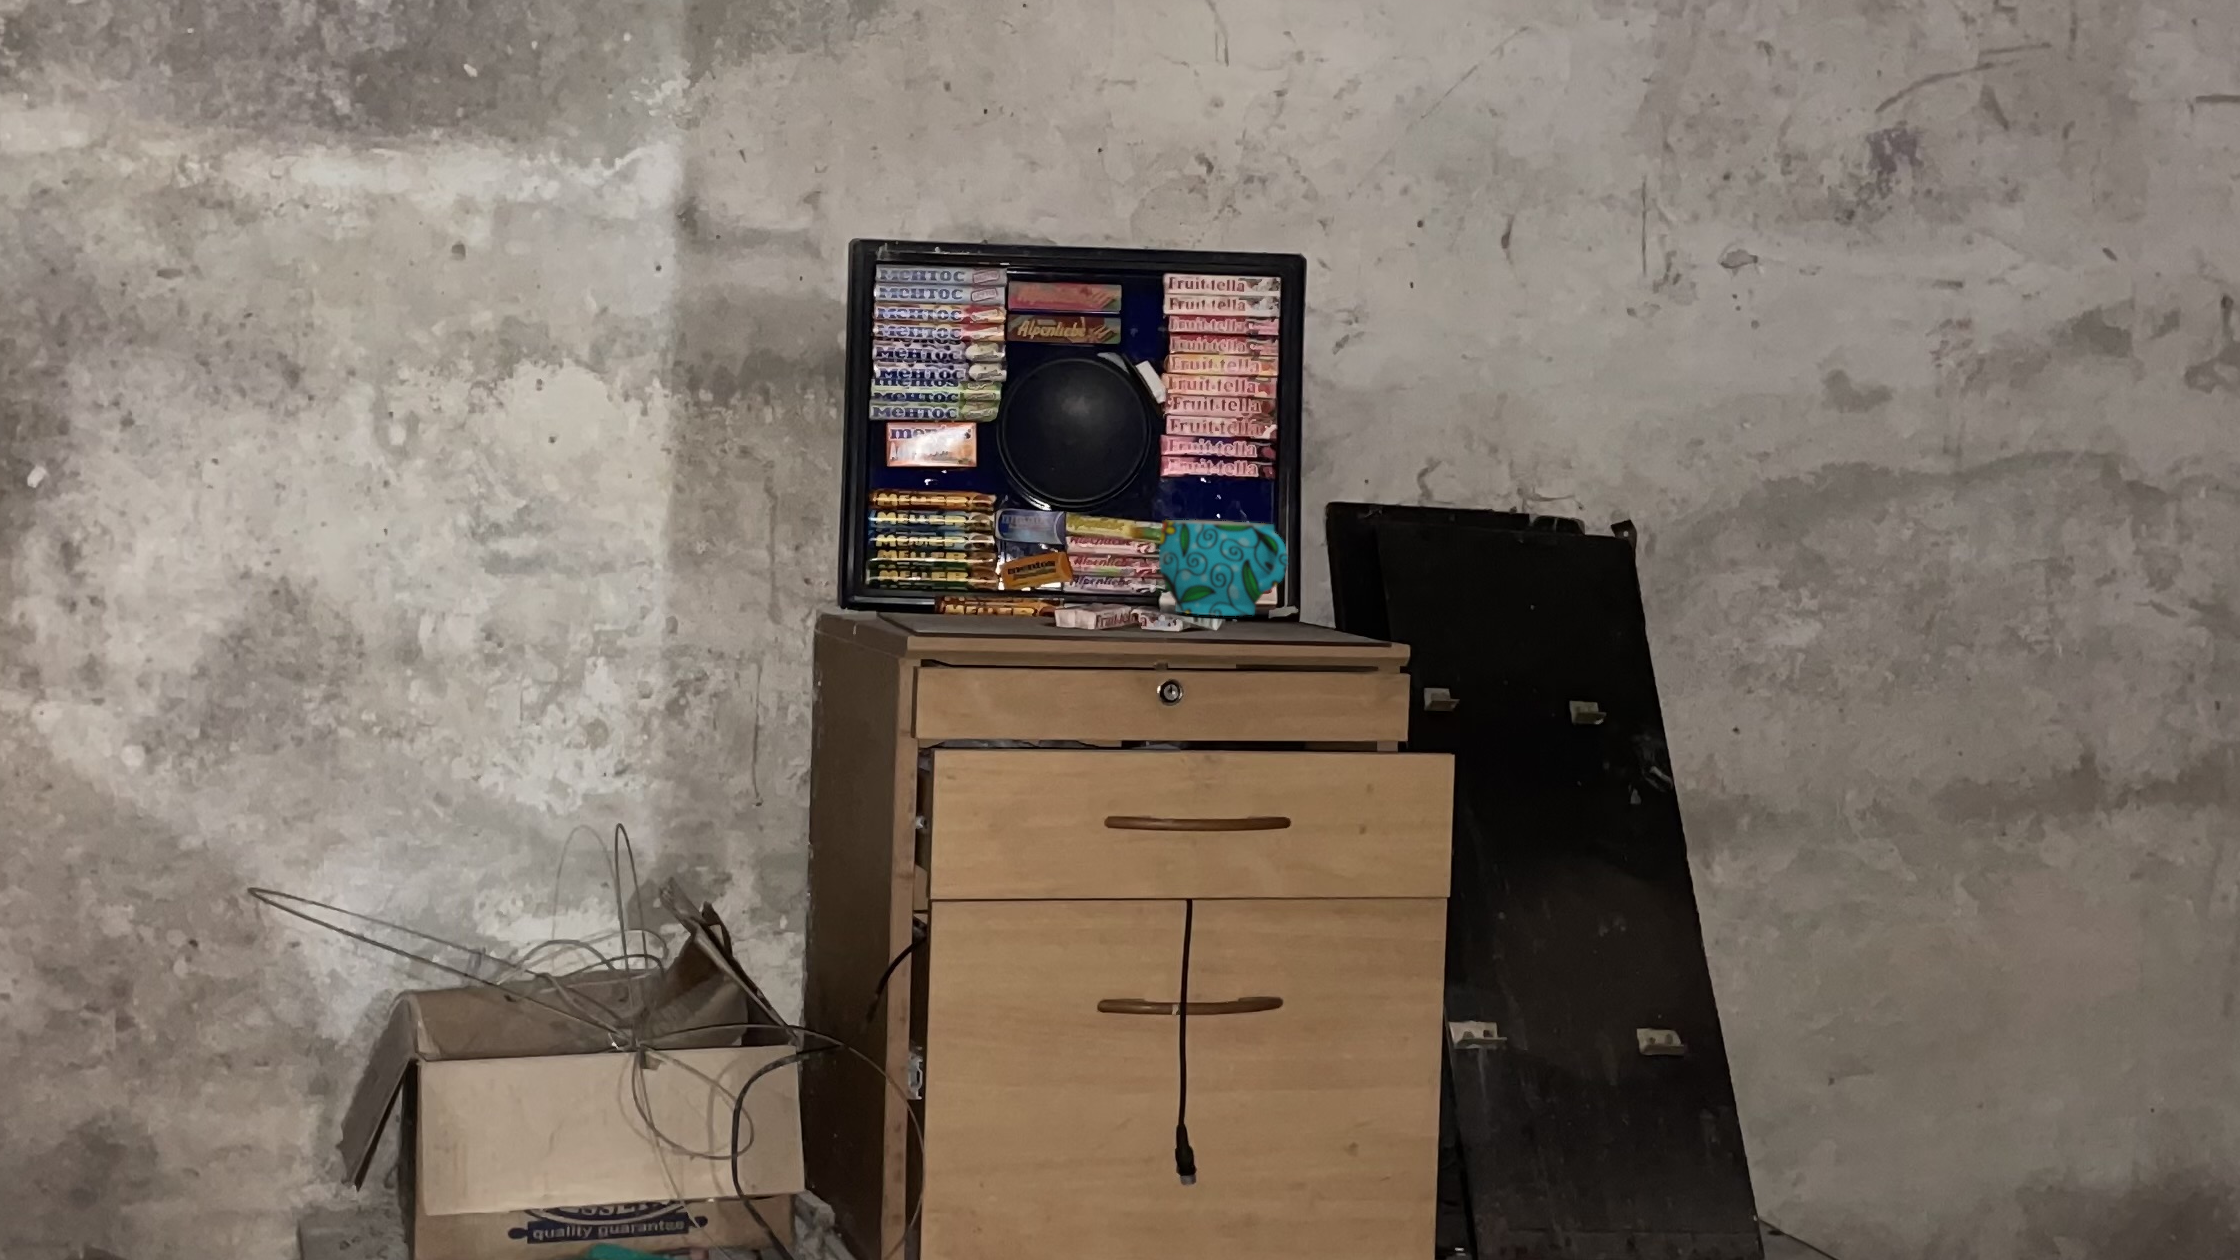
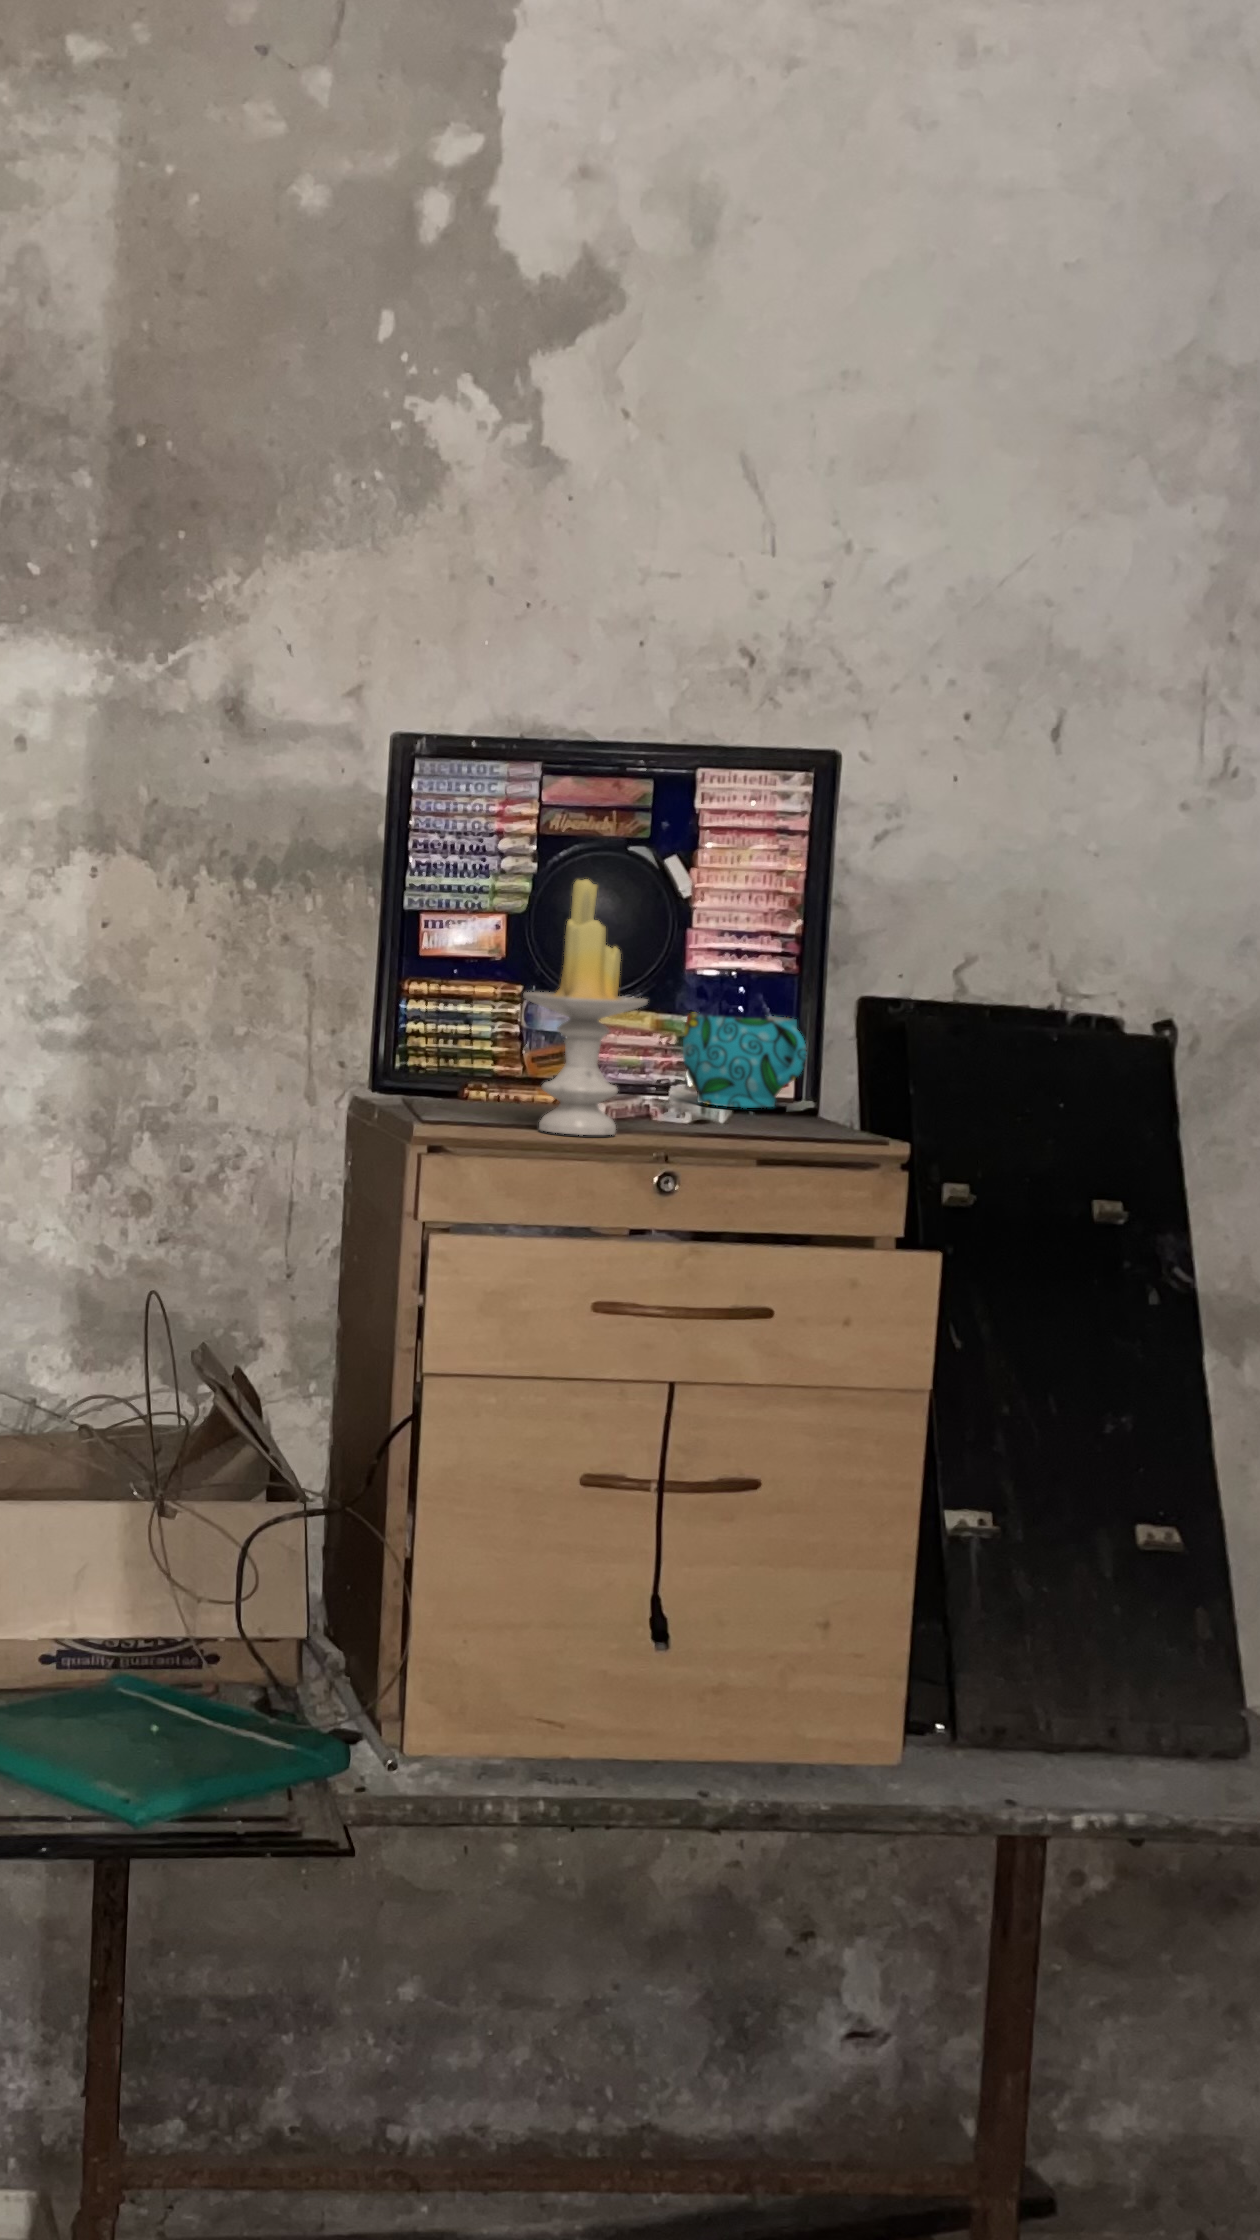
candle: none [1017,380,1147,644] -> present [523,879,648,1135]

